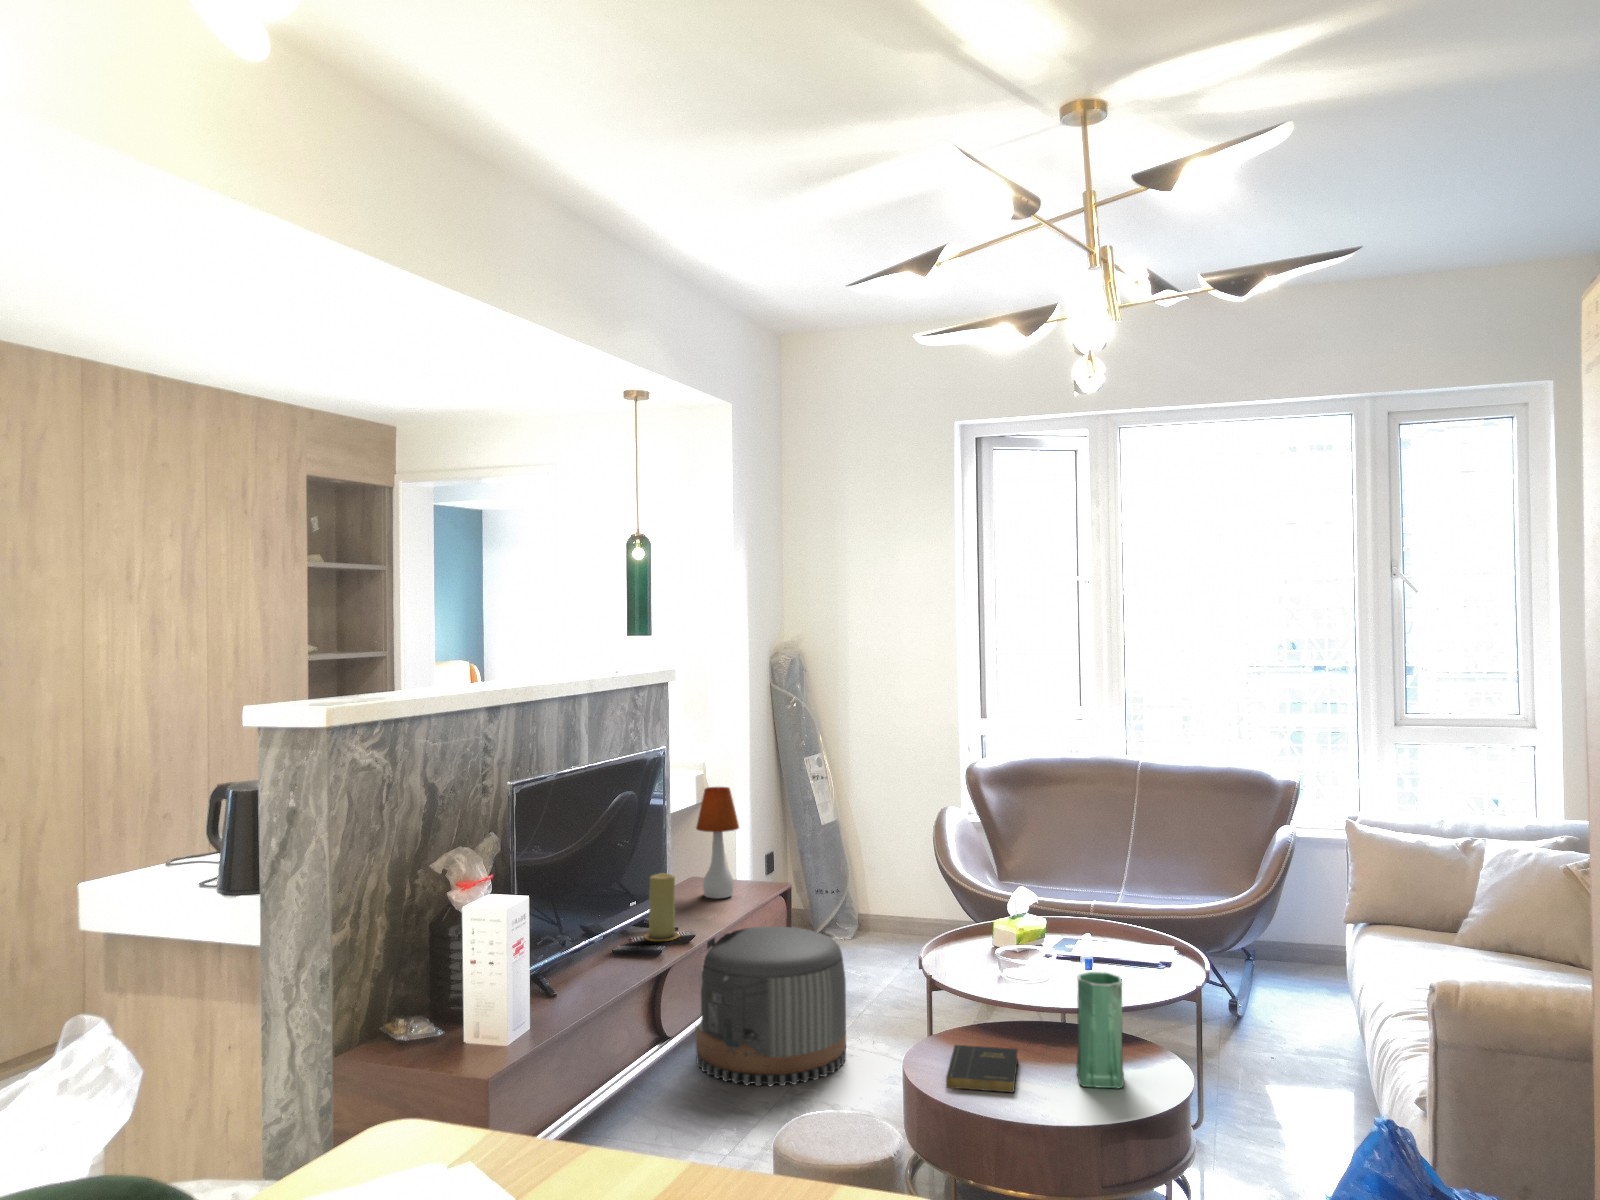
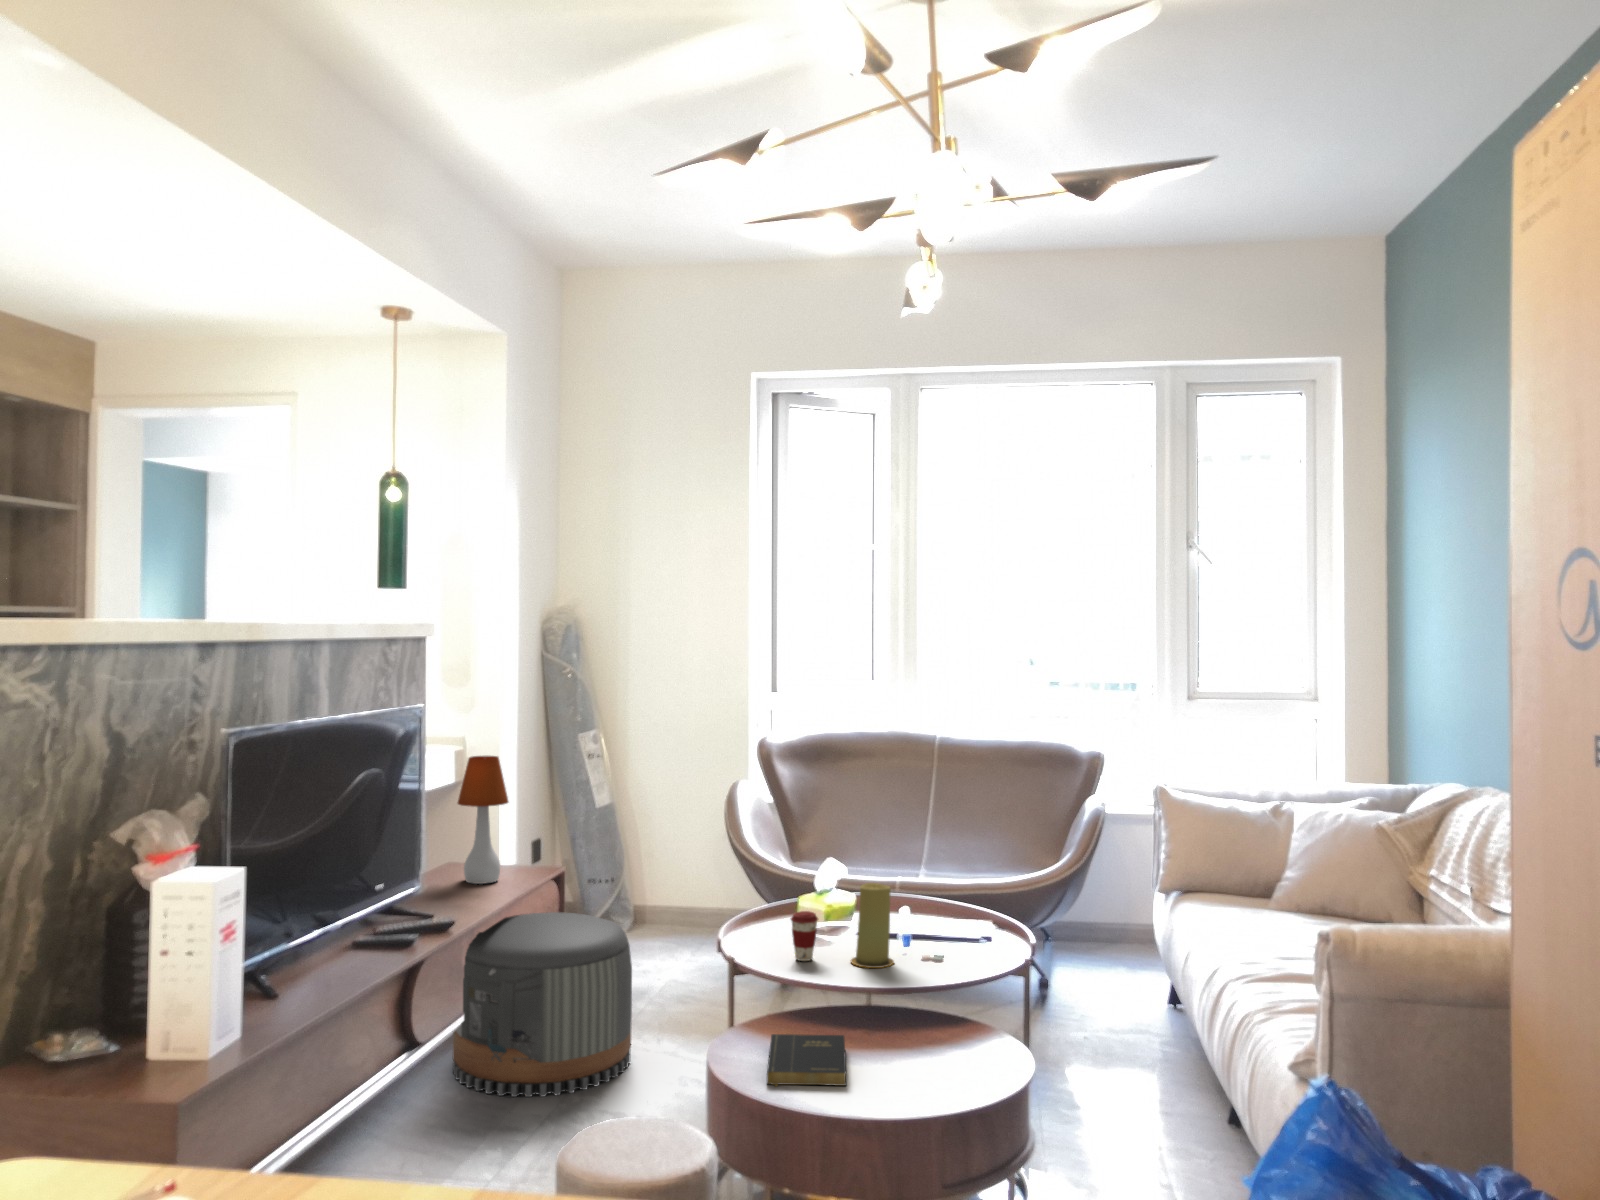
candle: present [644,873,679,941] -> present [850,883,894,968]
coffee cup: none [979,935,1004,980] -> present [791,911,818,961]
vase: present [1076,972,1124,1088] -> none [912,942,968,1075]

